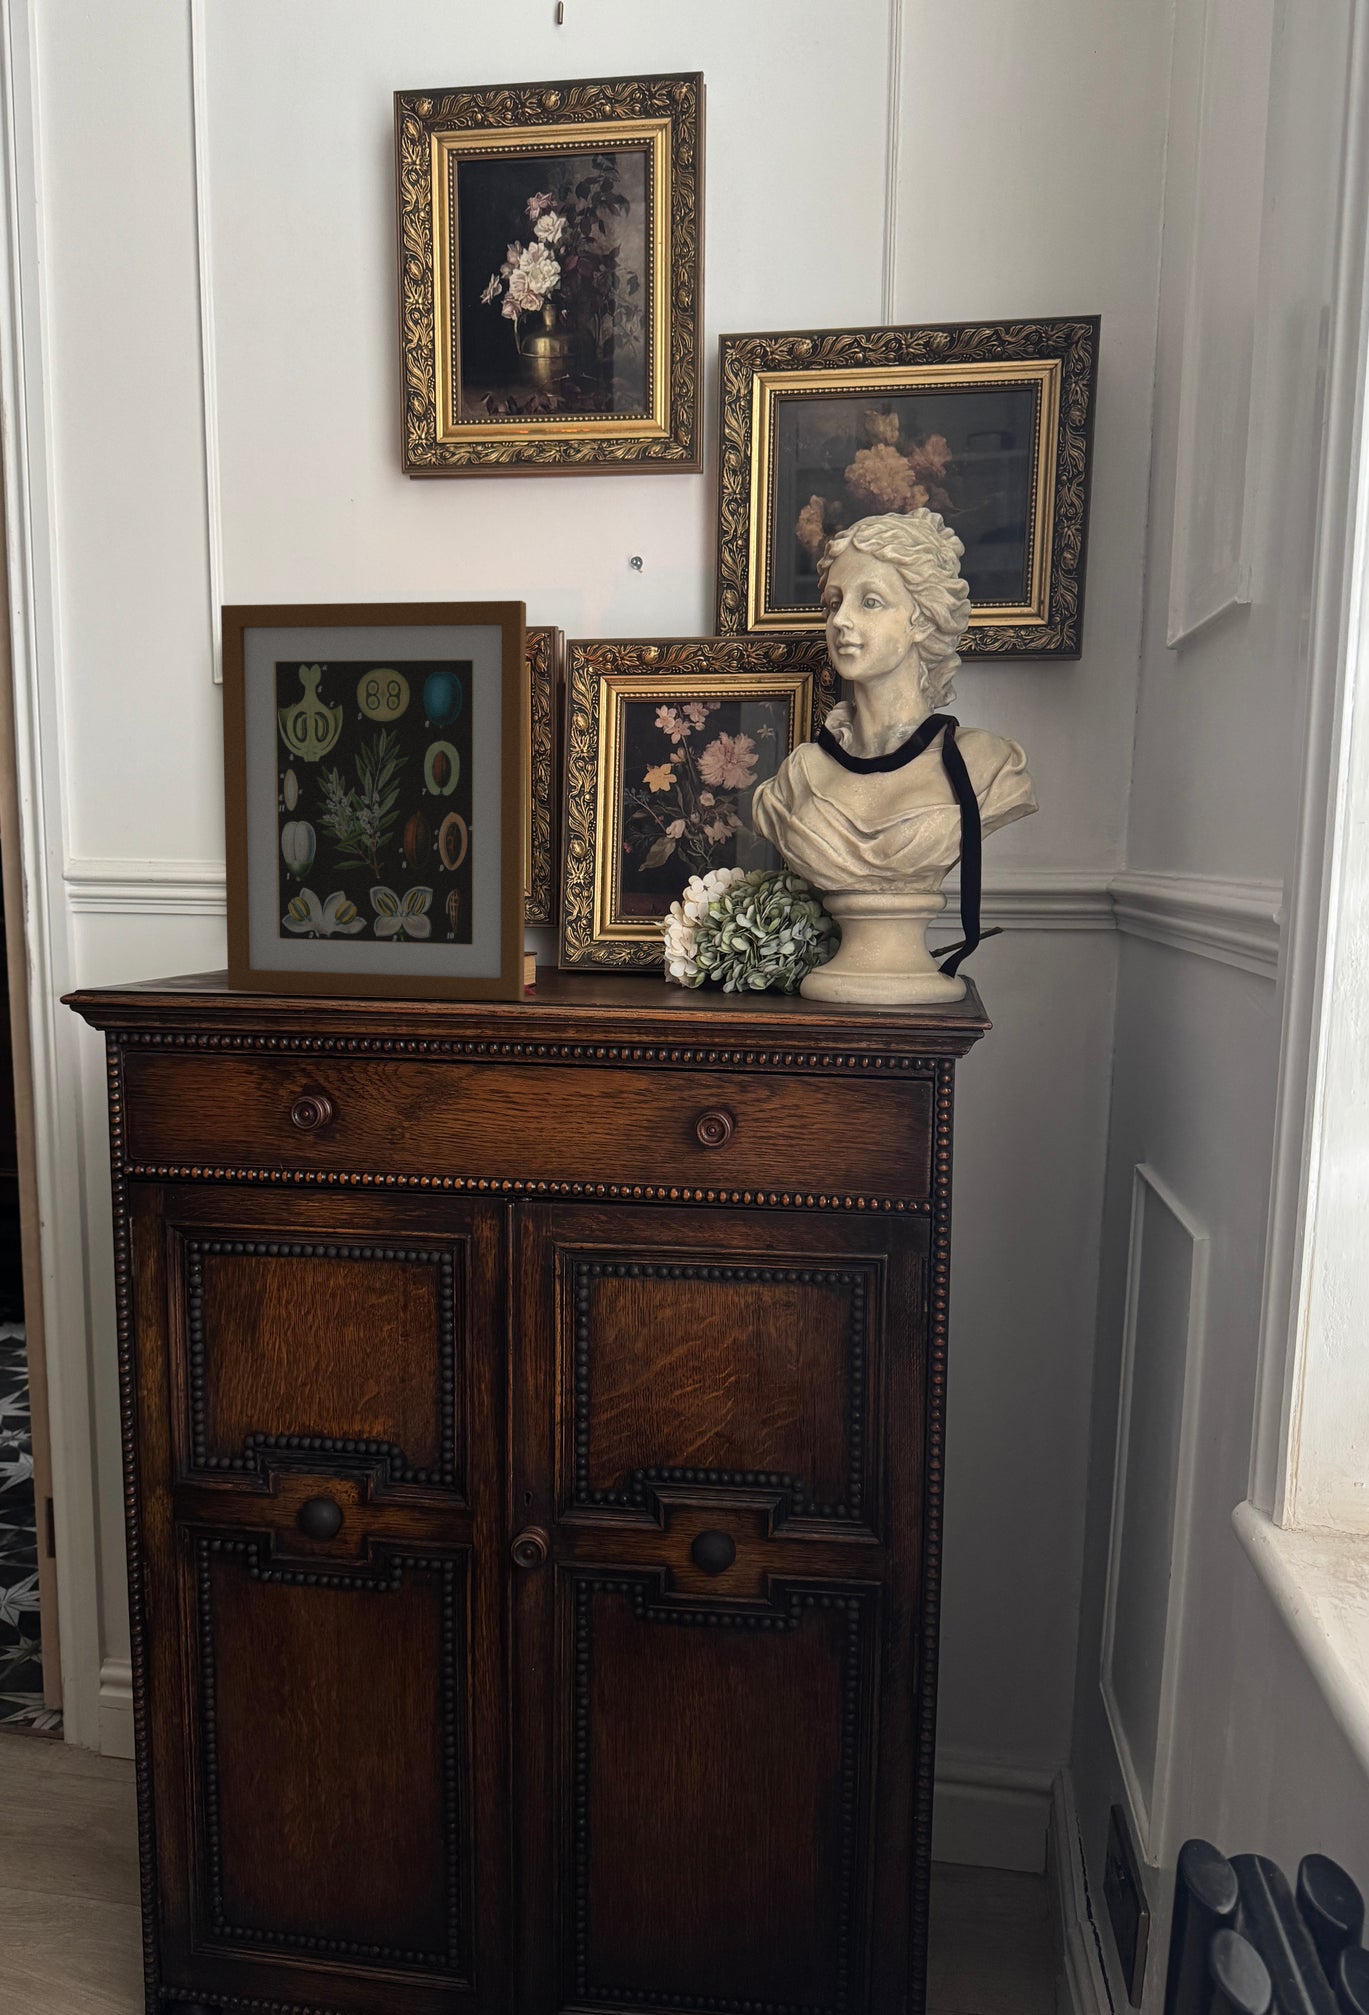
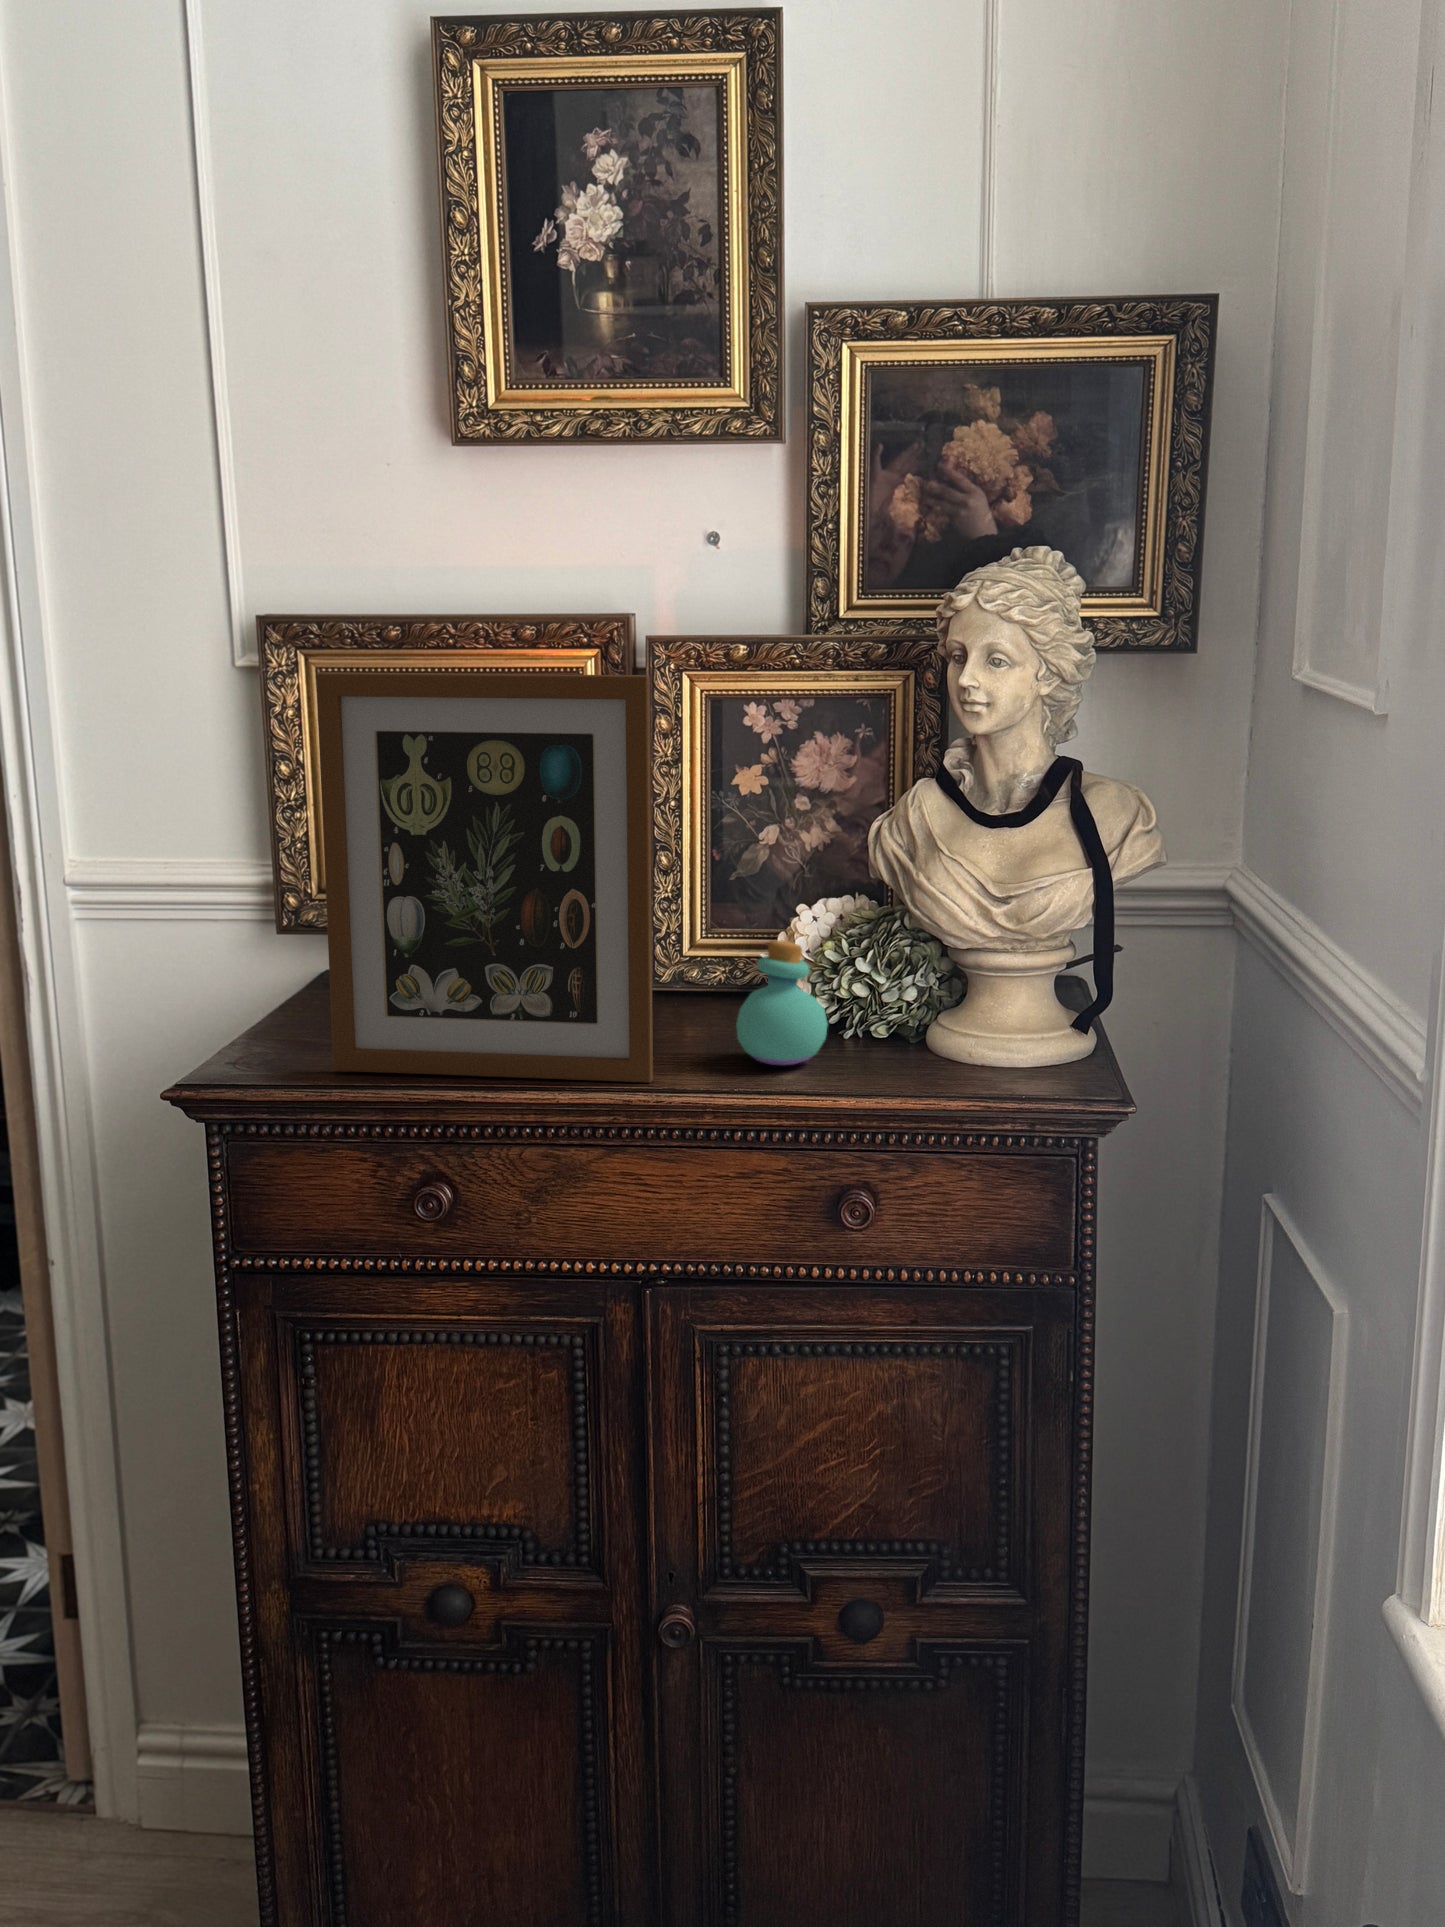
perfume bottle: none [612,877,700,997] -> present [736,941,828,1065]

